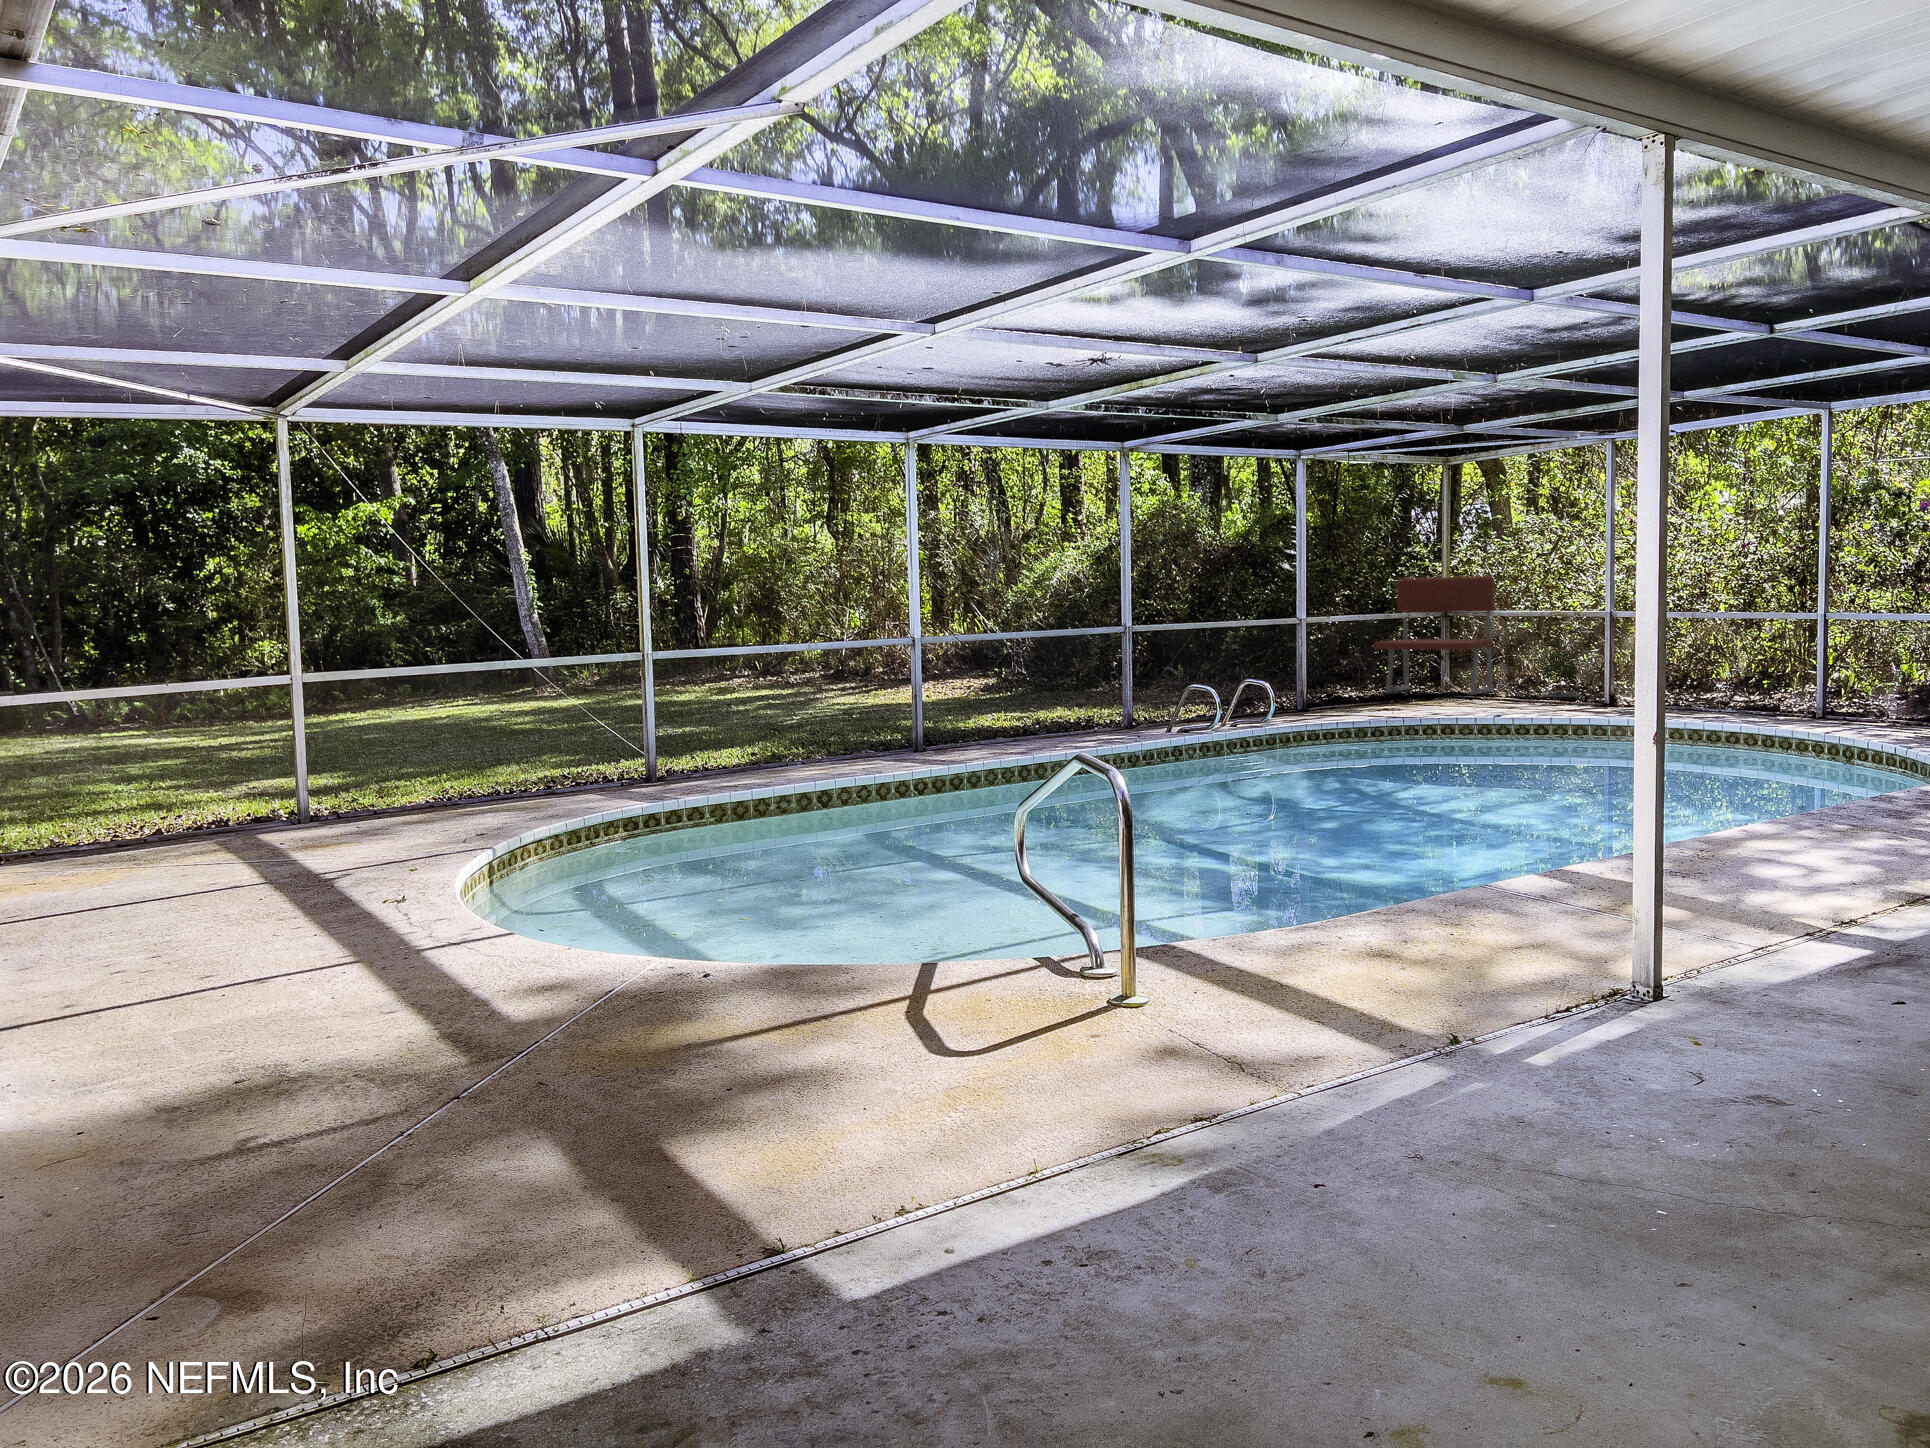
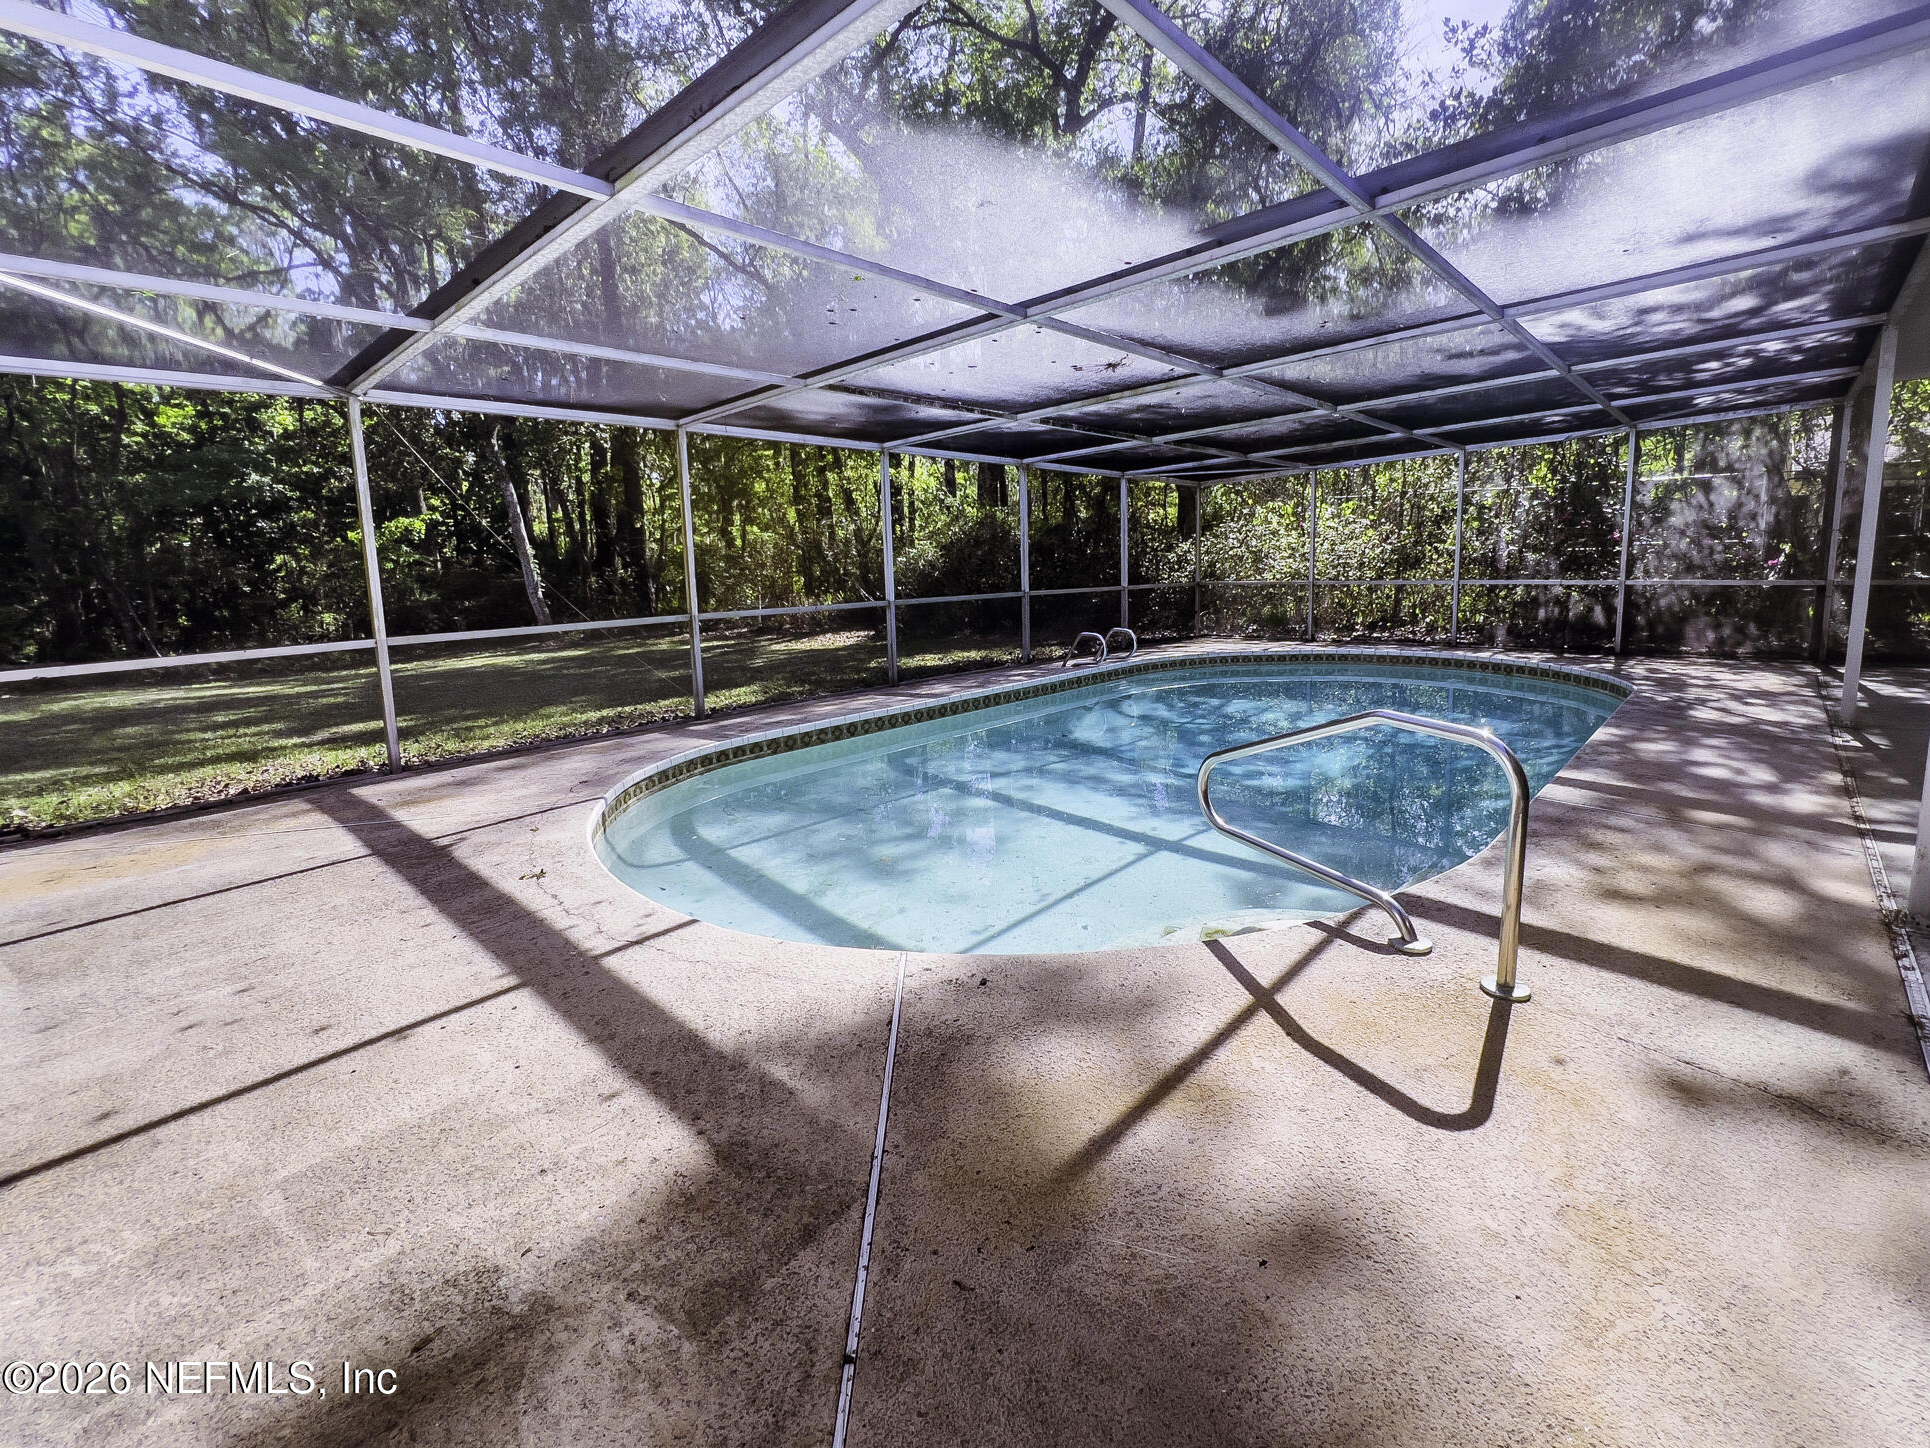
bench: present [1374,576,1495,695] -> none [1159,563,1233,638]

